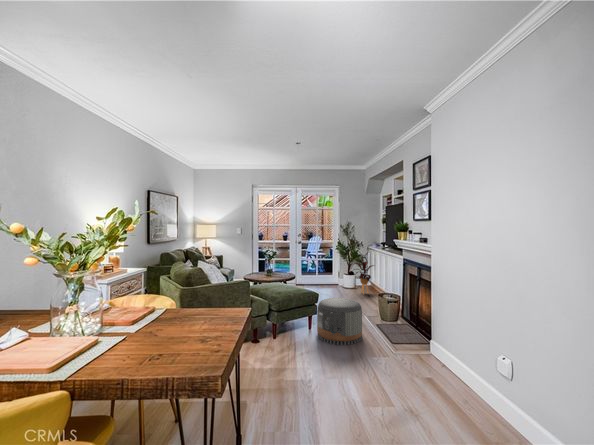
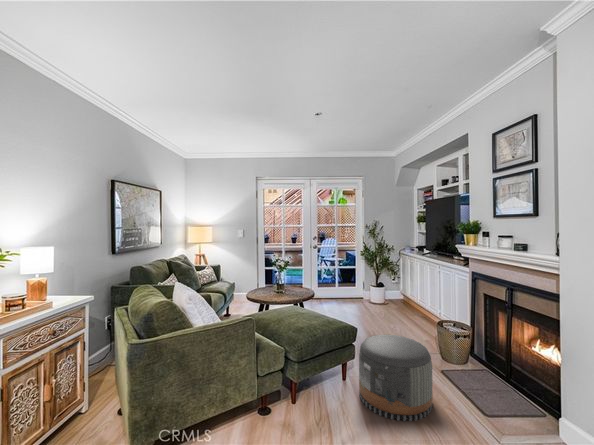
house plant: present [354,257,374,294] -> none [382,263,415,313]

